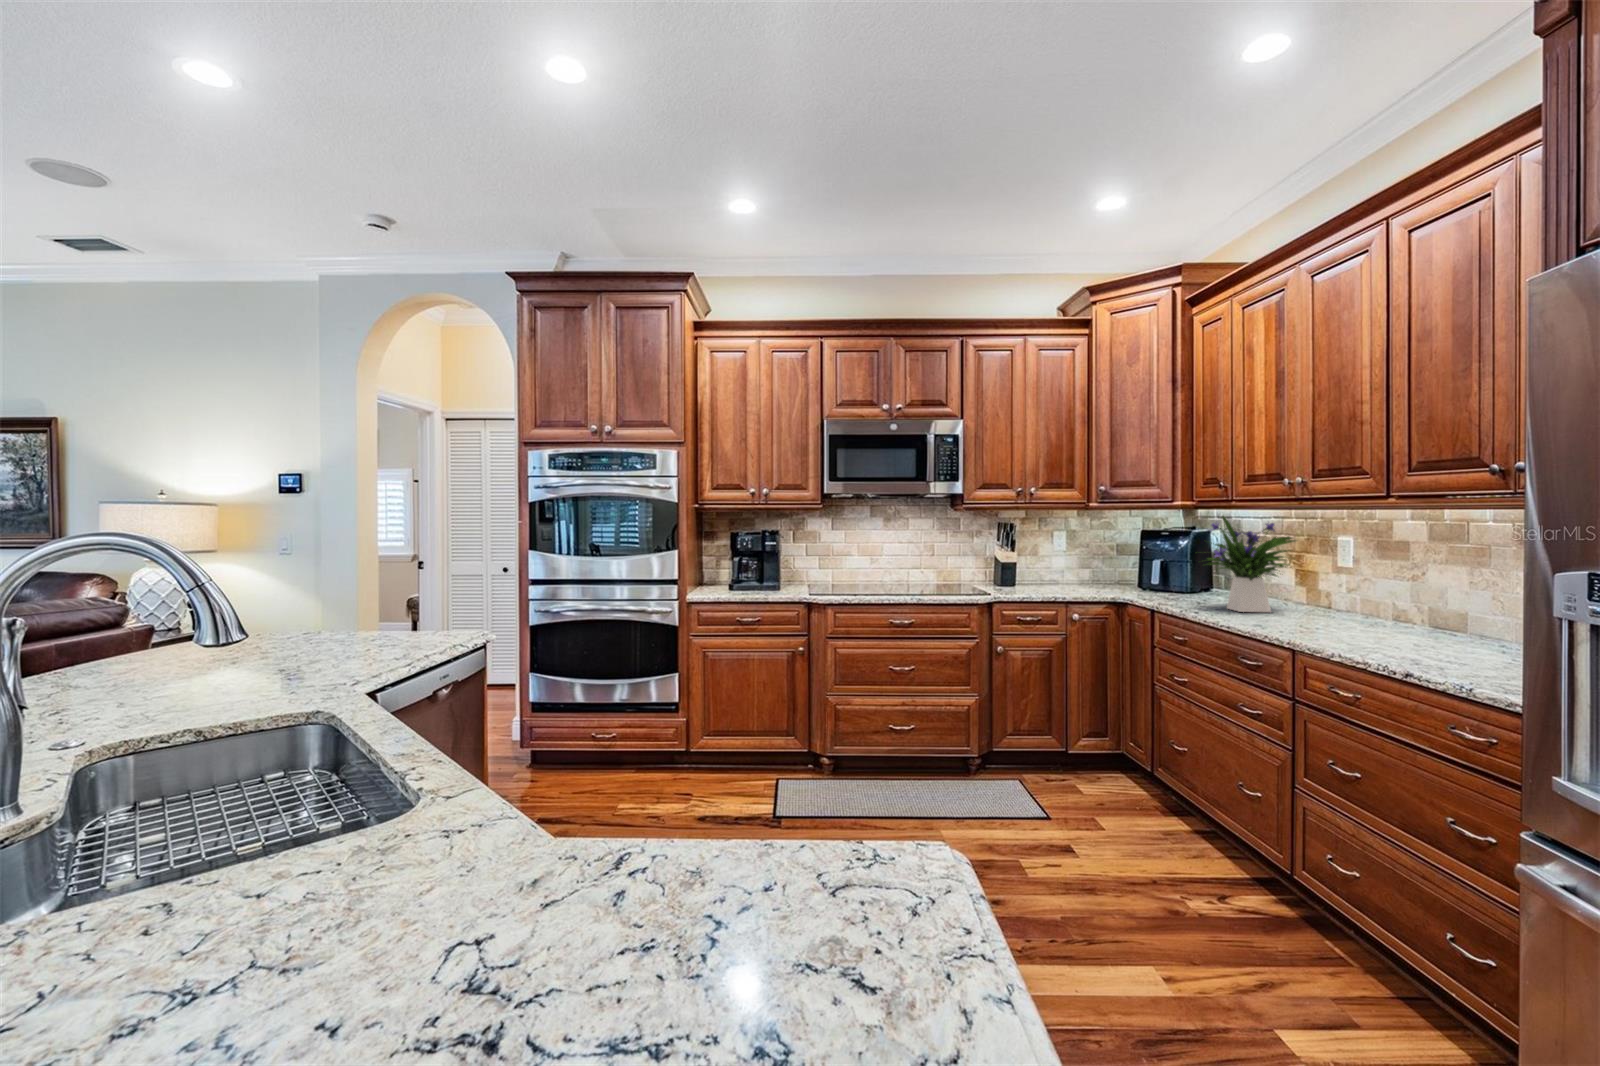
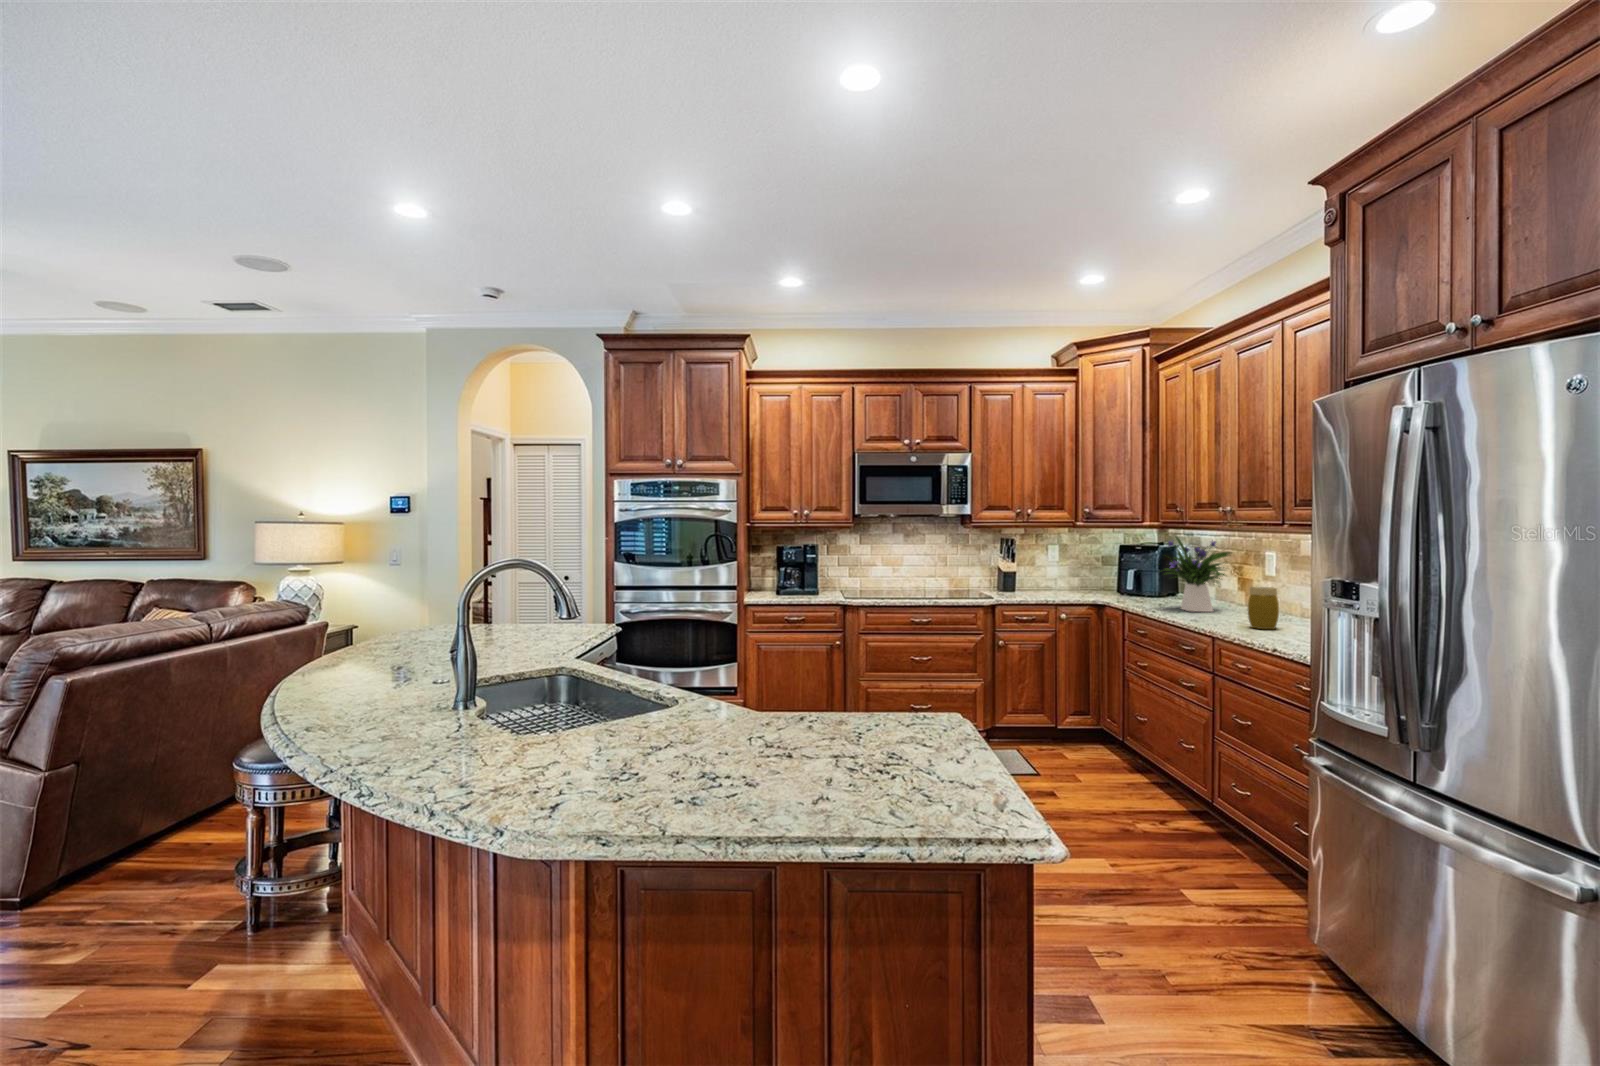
jar: none [1338,581,1384,639] -> present [1248,587,1279,629]

